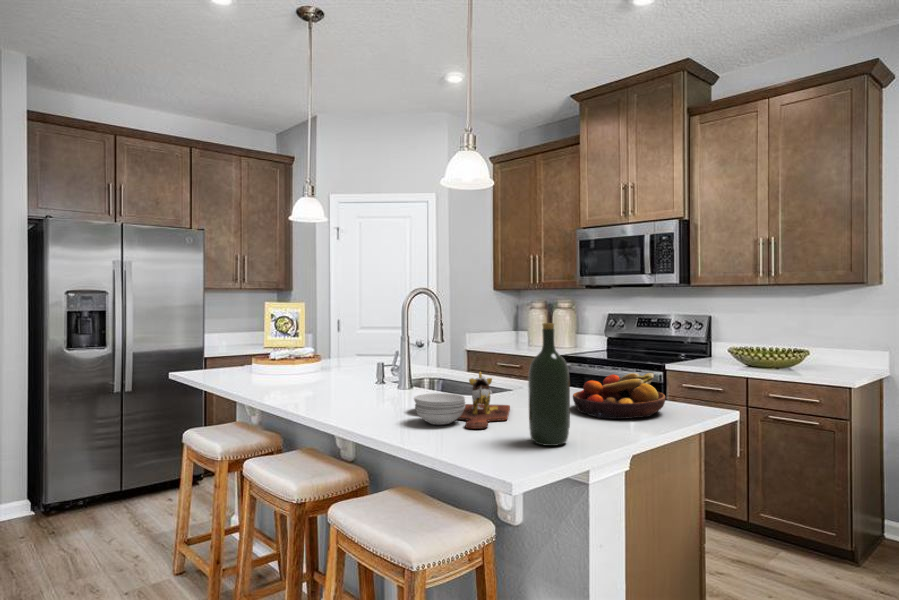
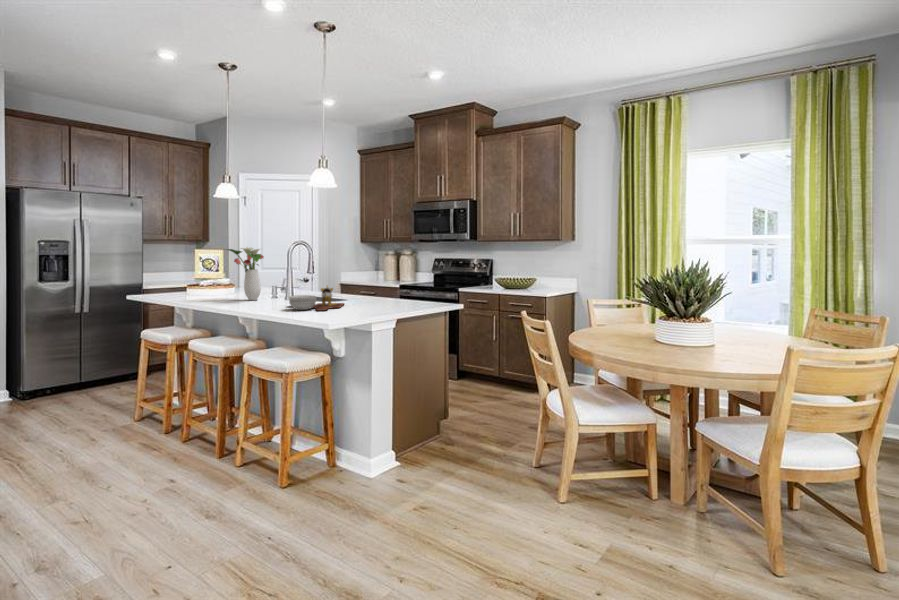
flower arrangement: none [296,300,368,391] -> present [226,247,264,300]
wine bottle: present [528,323,570,446] -> none [343,256,364,314]
fruit bowl: present [573,373,665,419] -> none [378,285,424,307]

